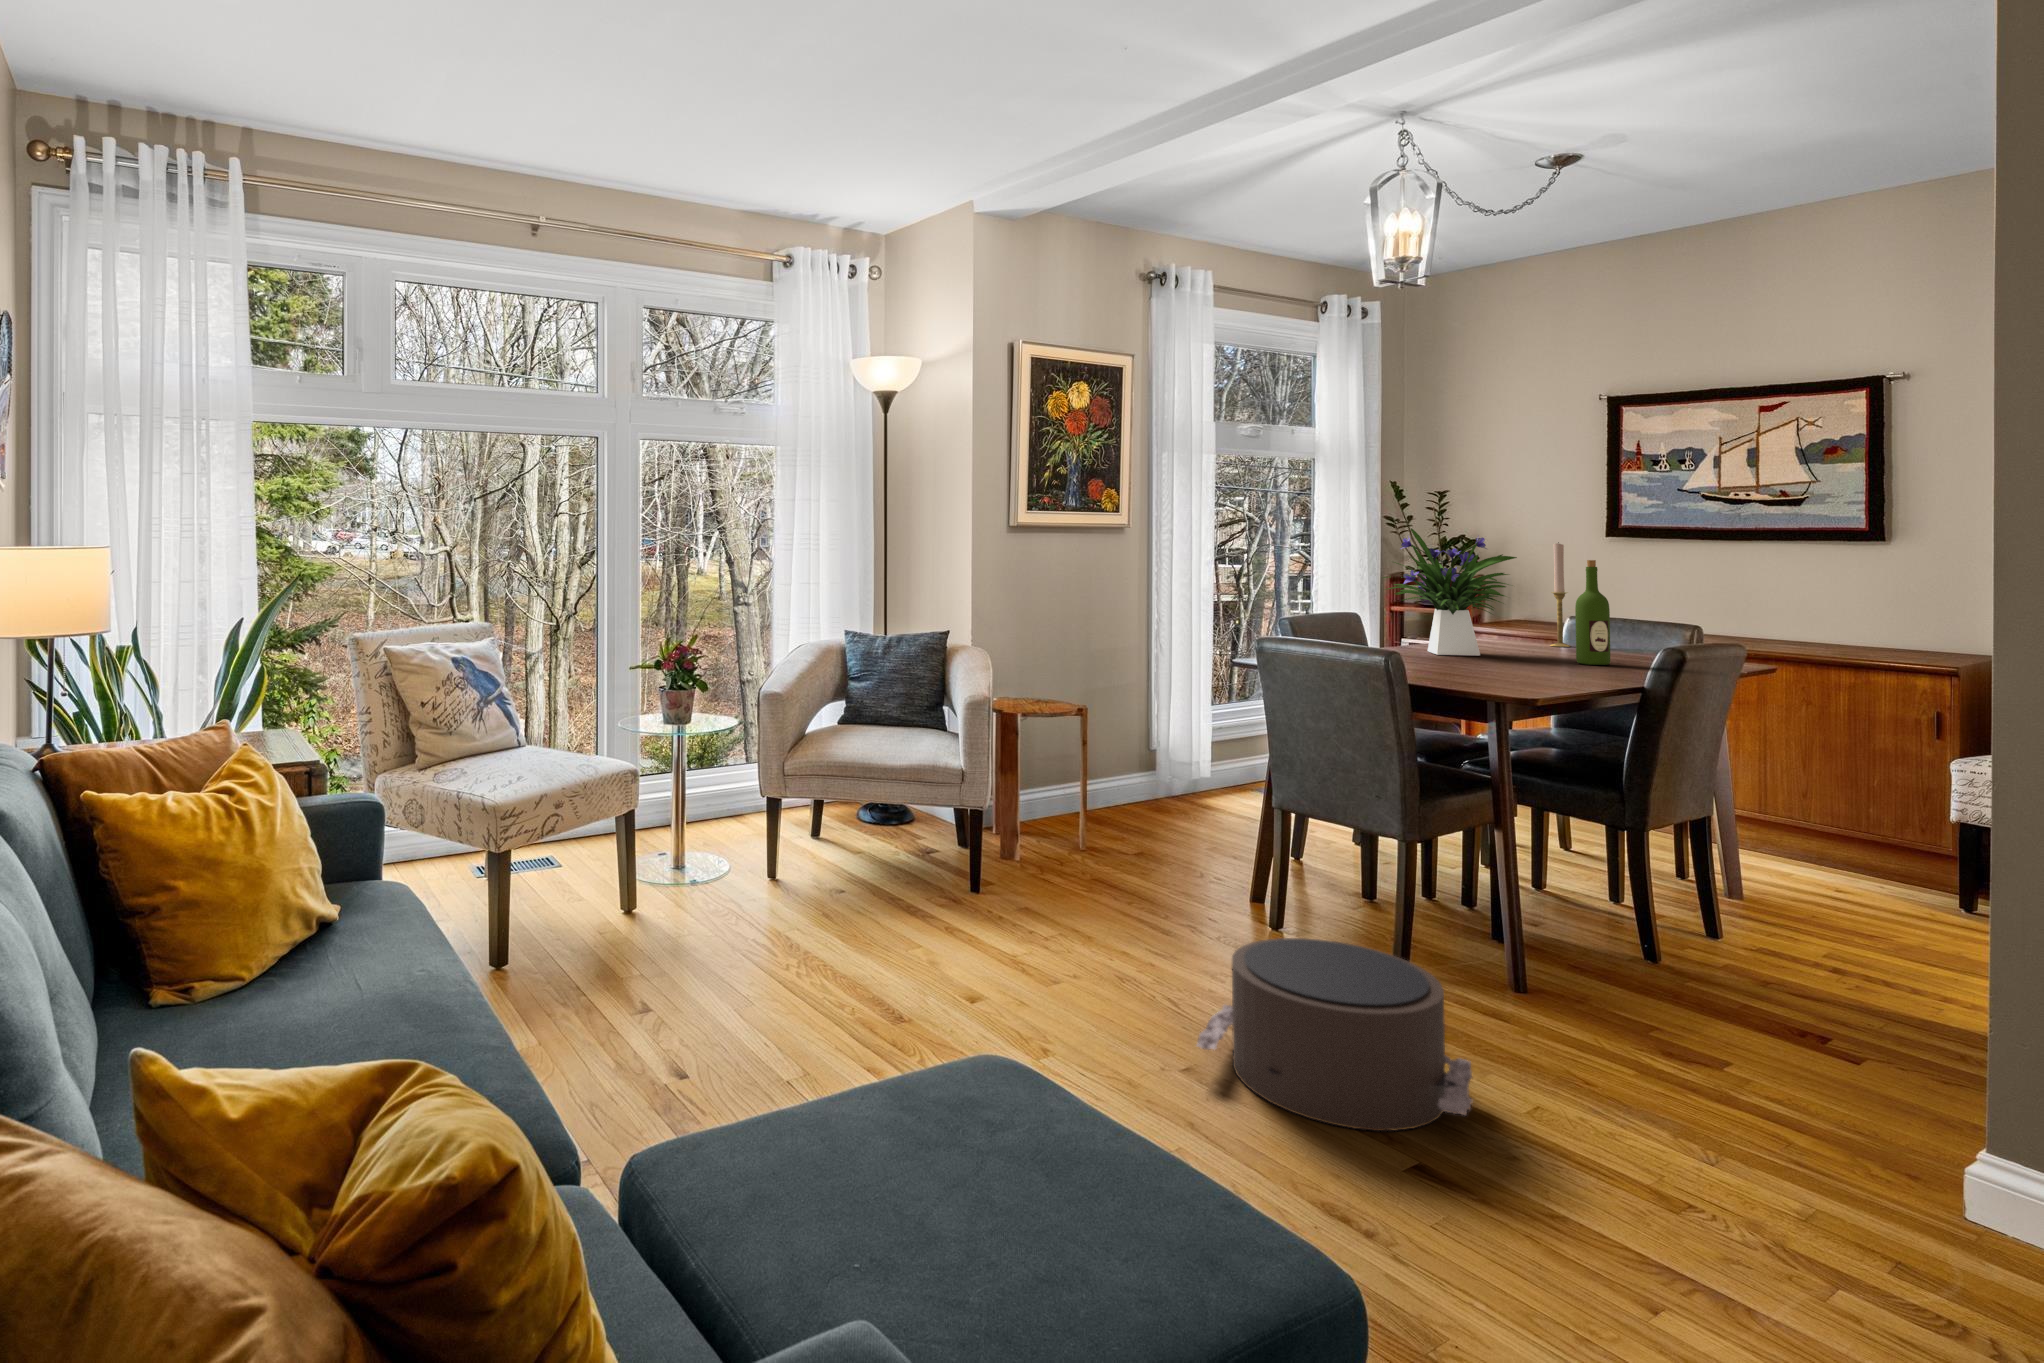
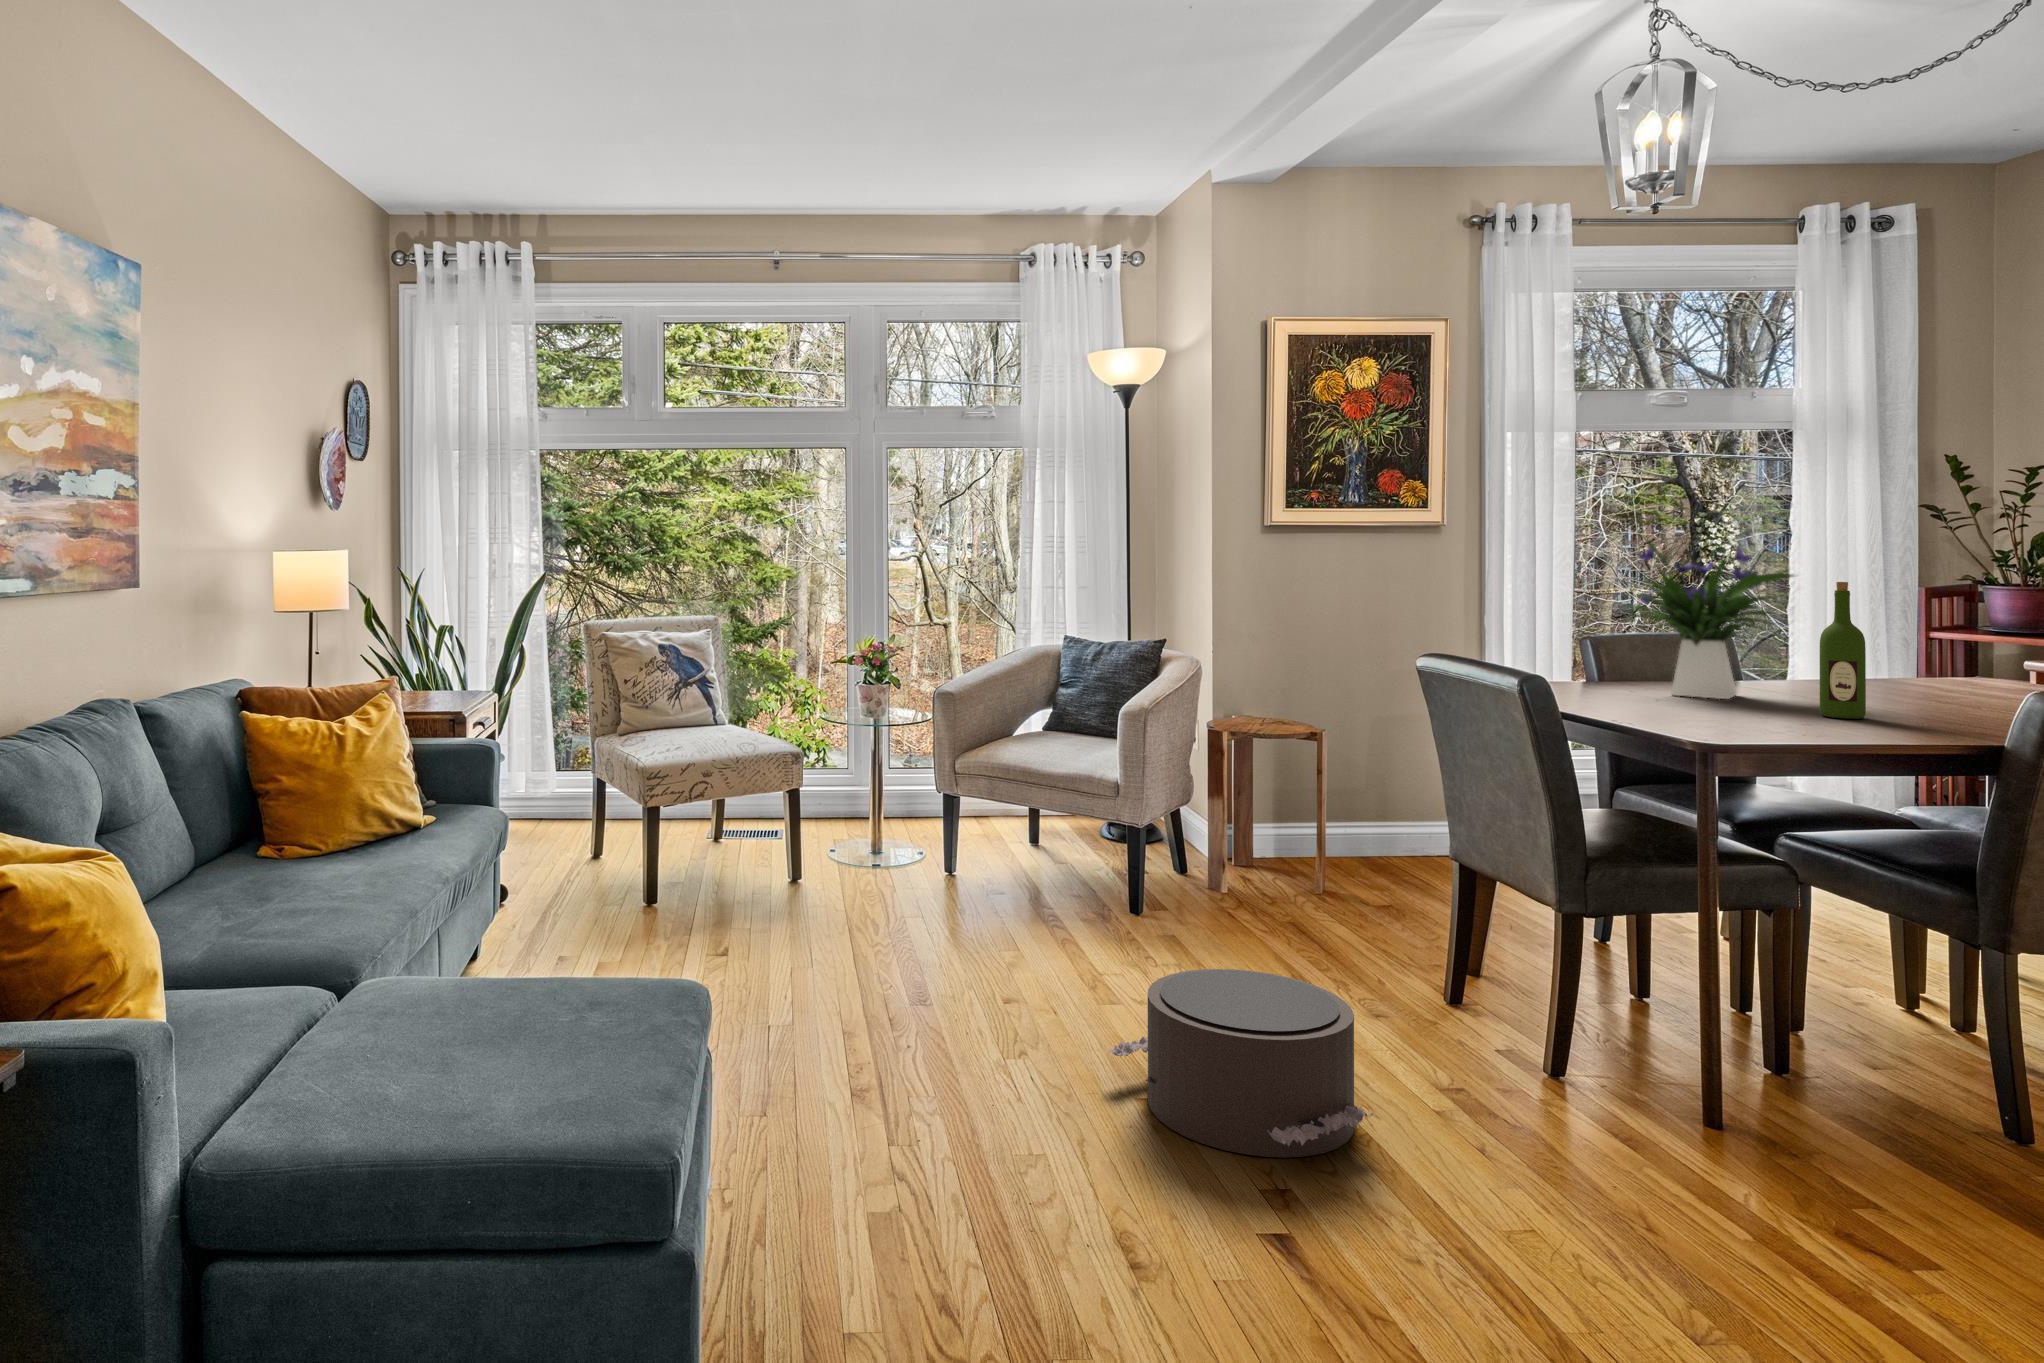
candlestick: present [1550,542,1570,647] -> none [1912,555,1944,698]

